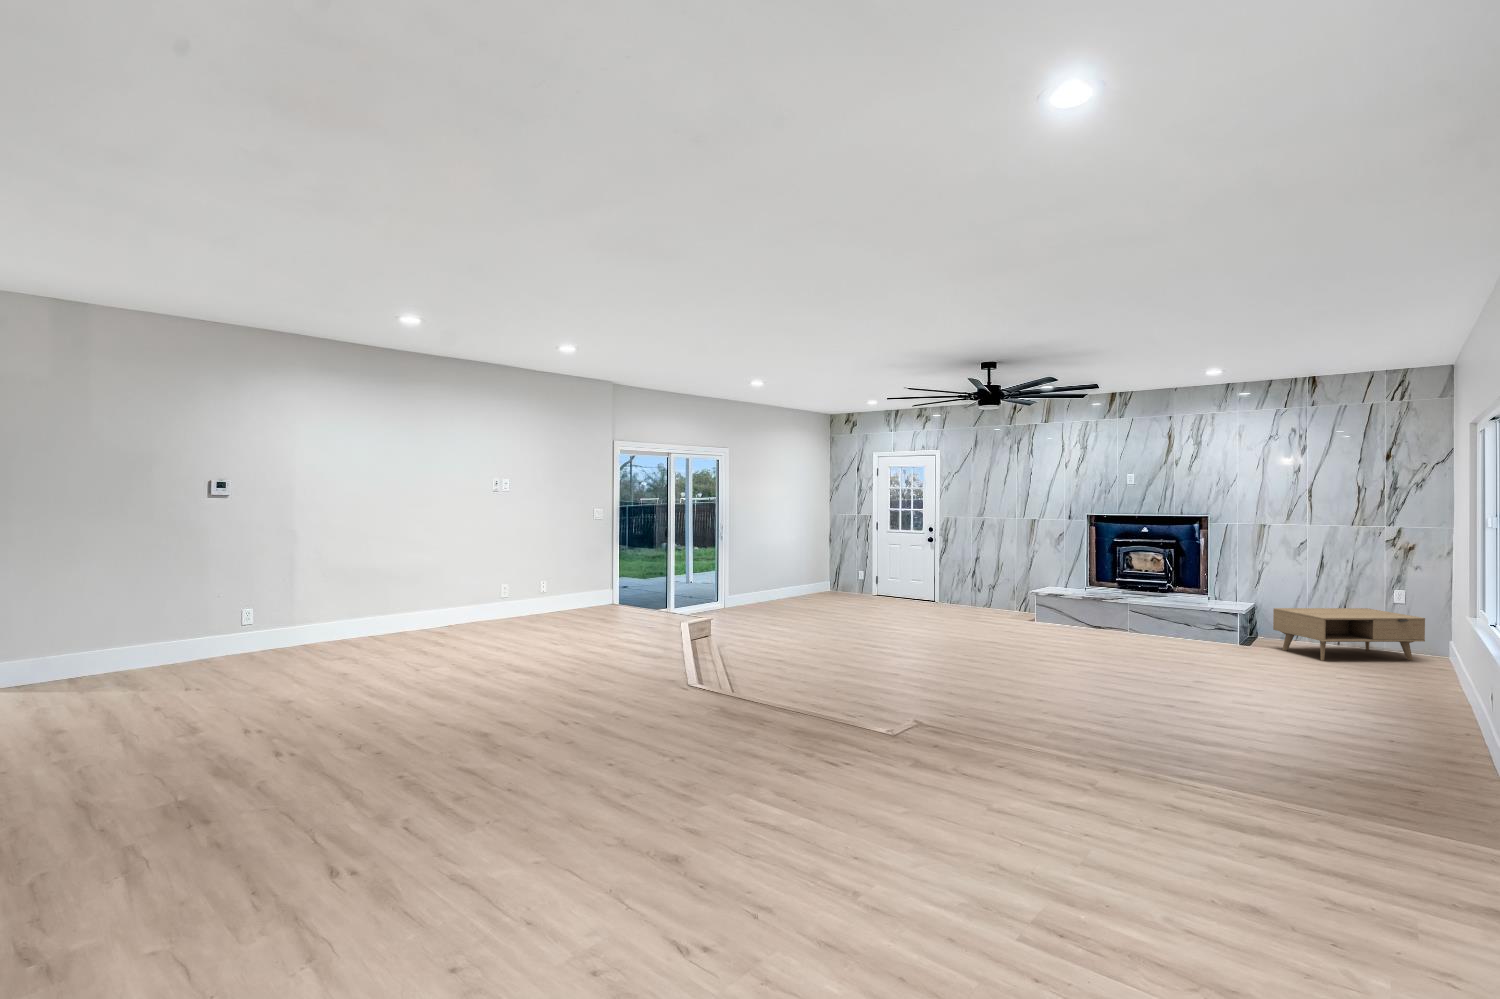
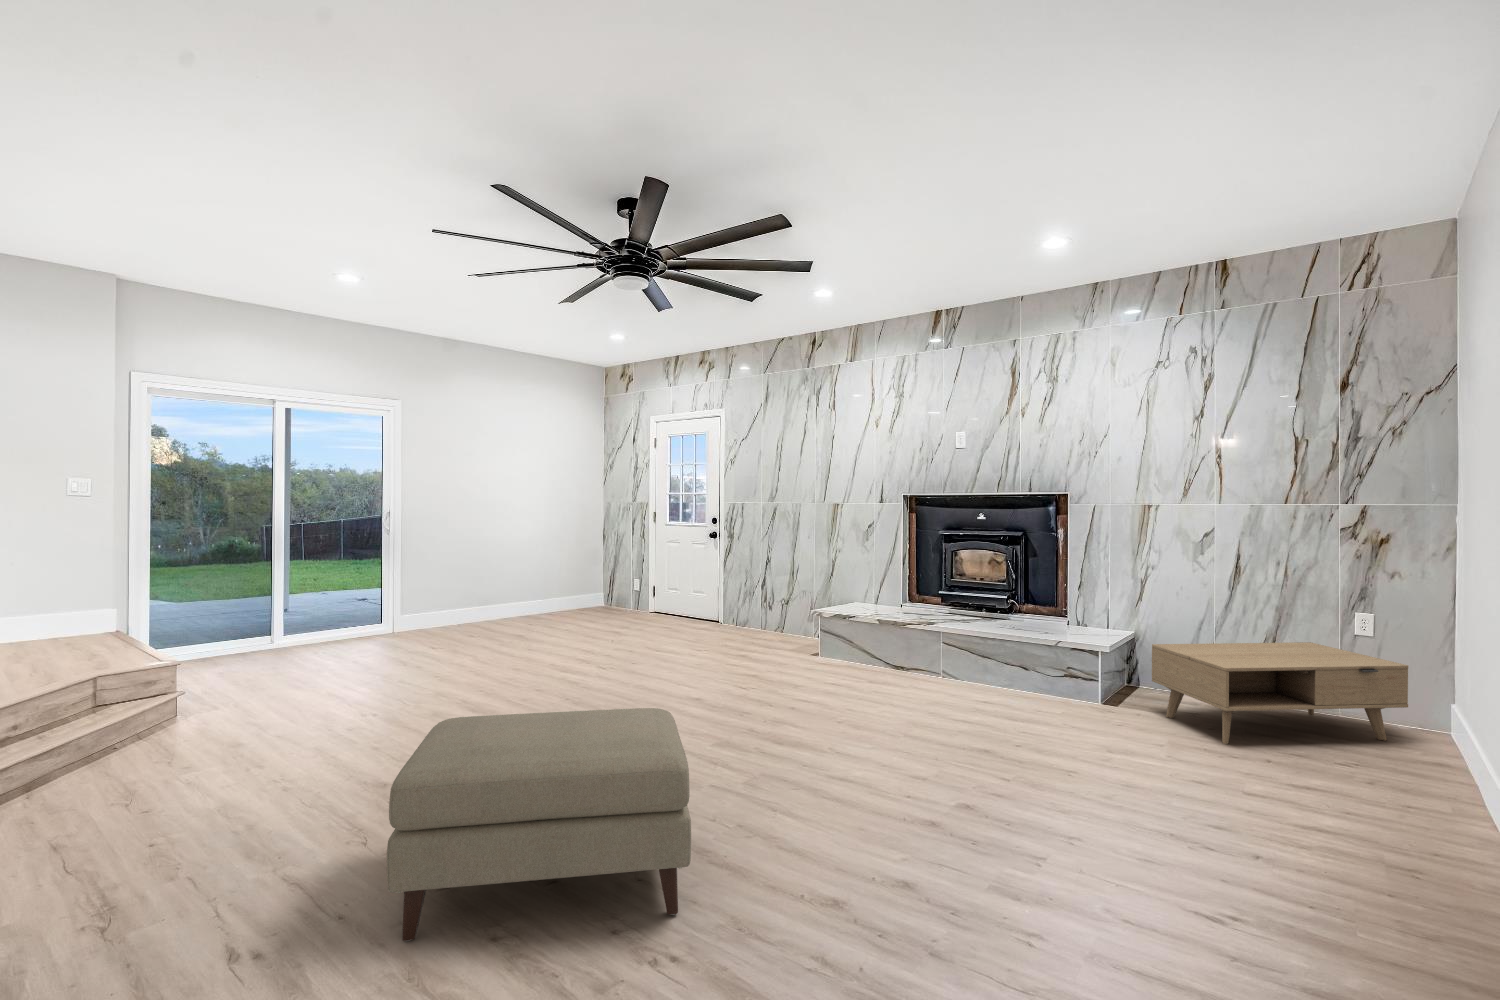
ottoman: none [974,624,1123,707] -> present [387,708,691,941]

